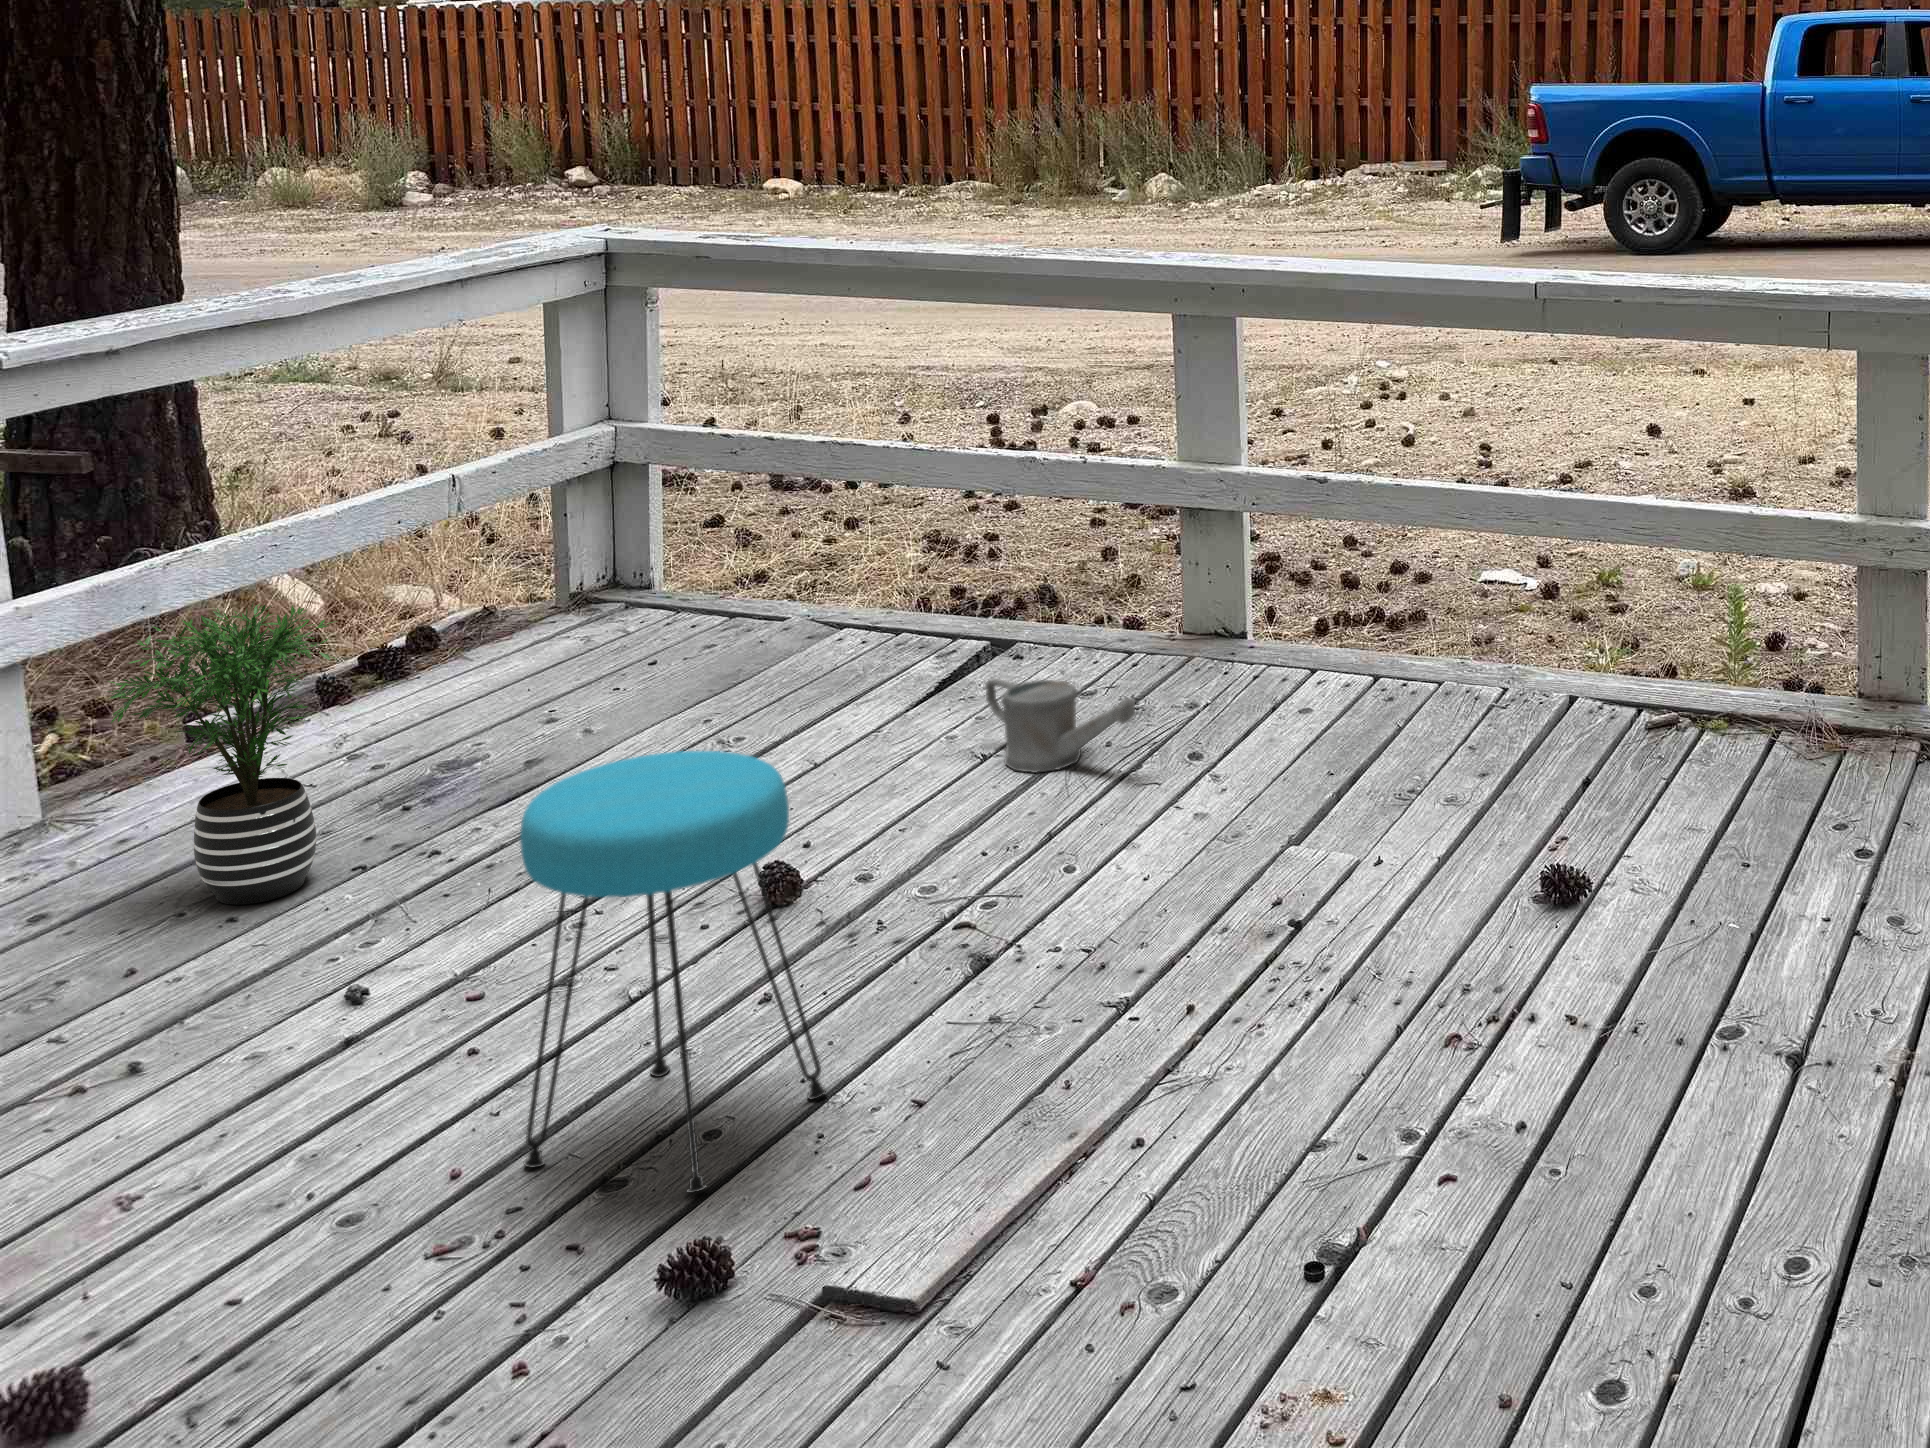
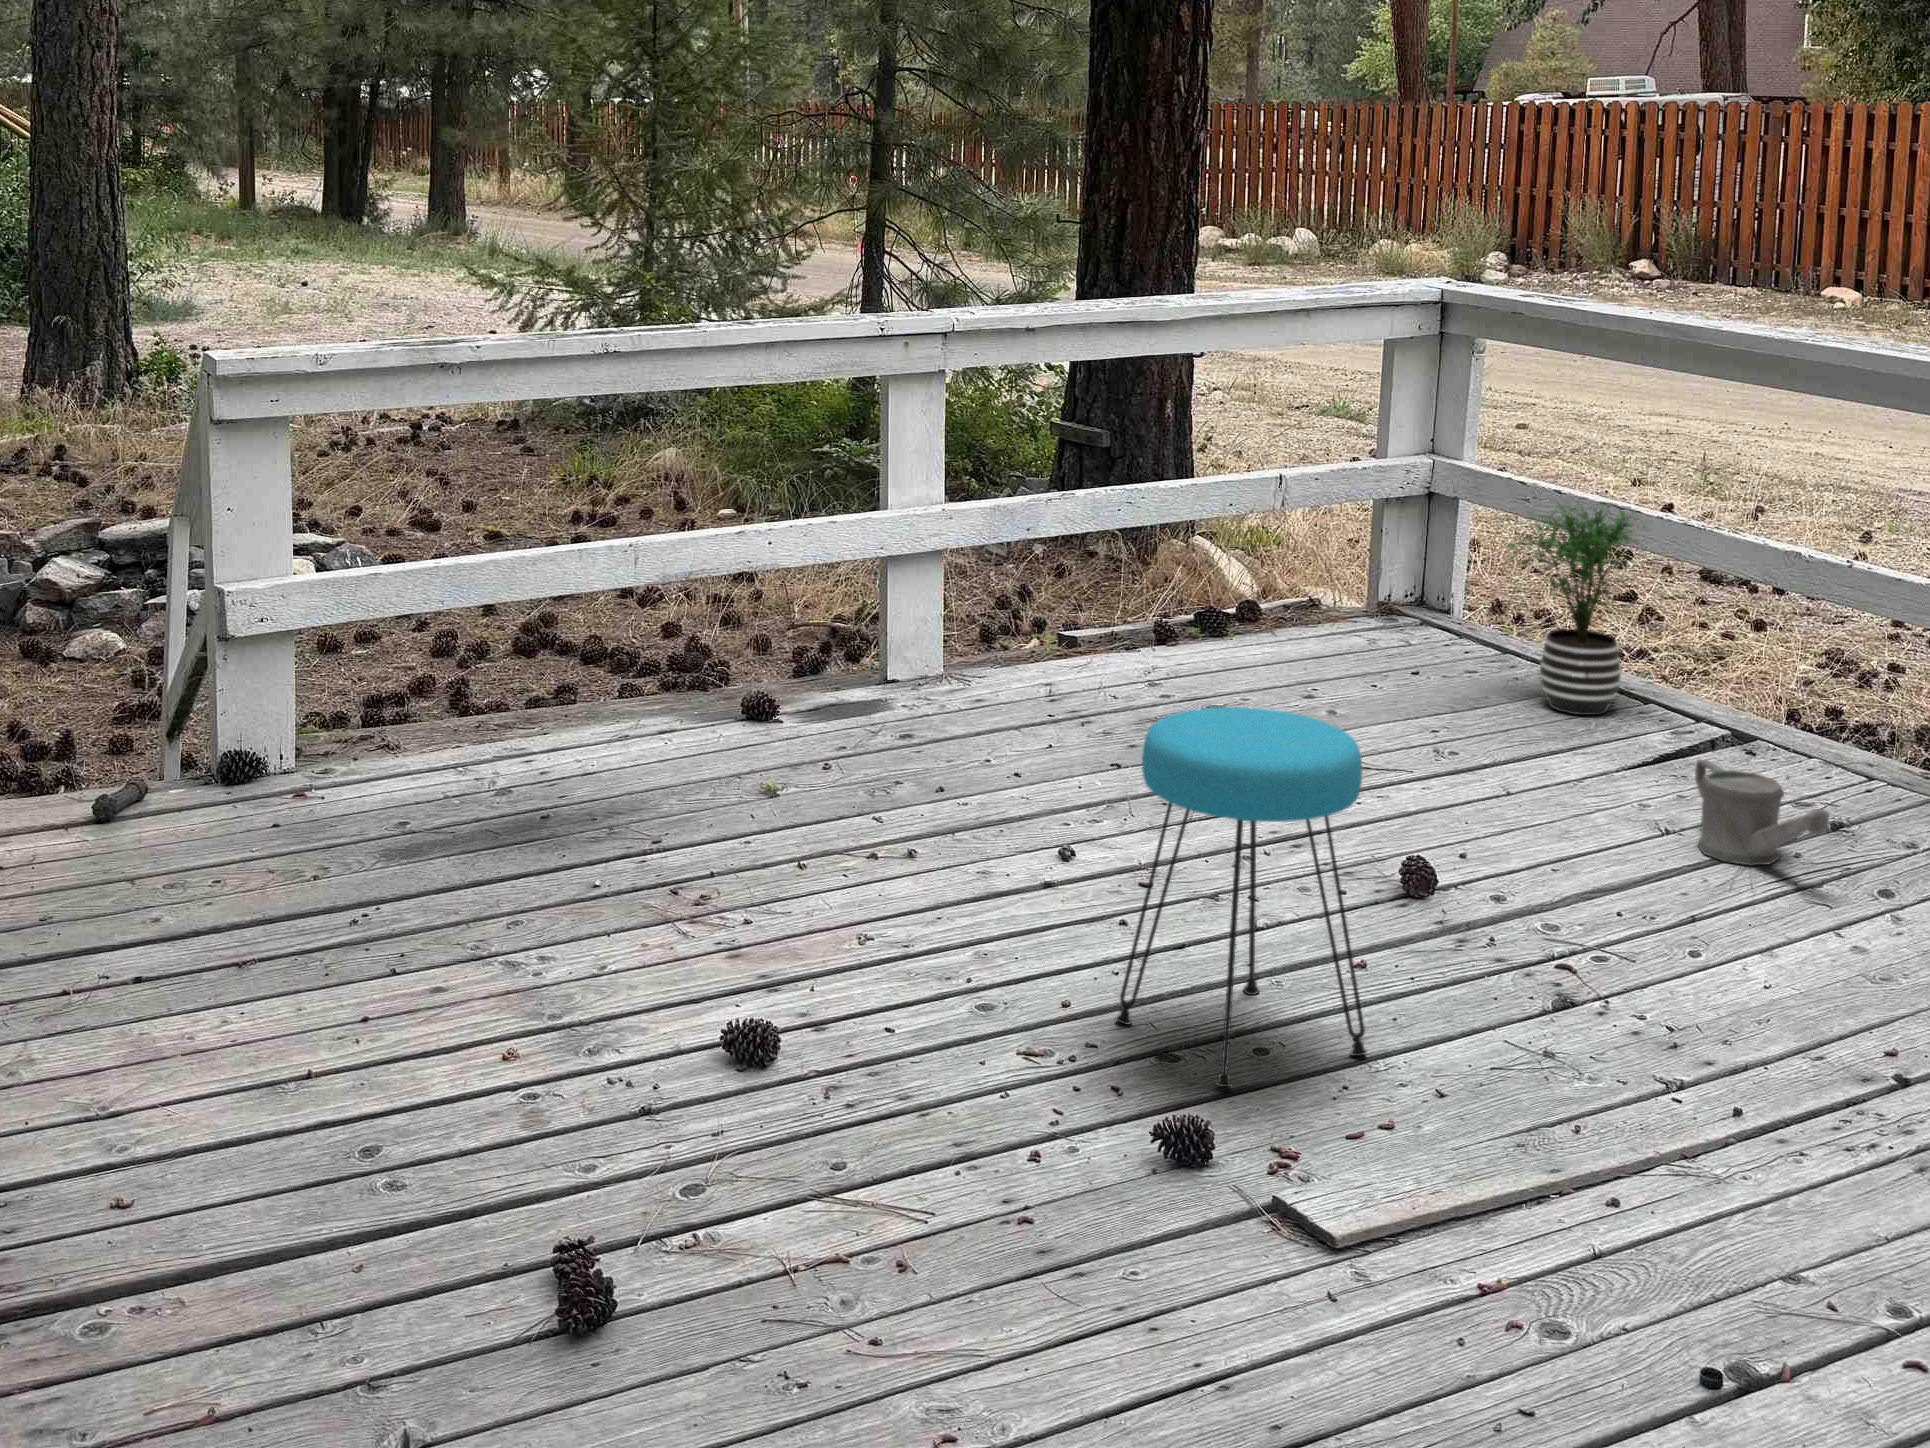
potted plant: present [107,603,336,905] -> present [1506,503,1647,715]

